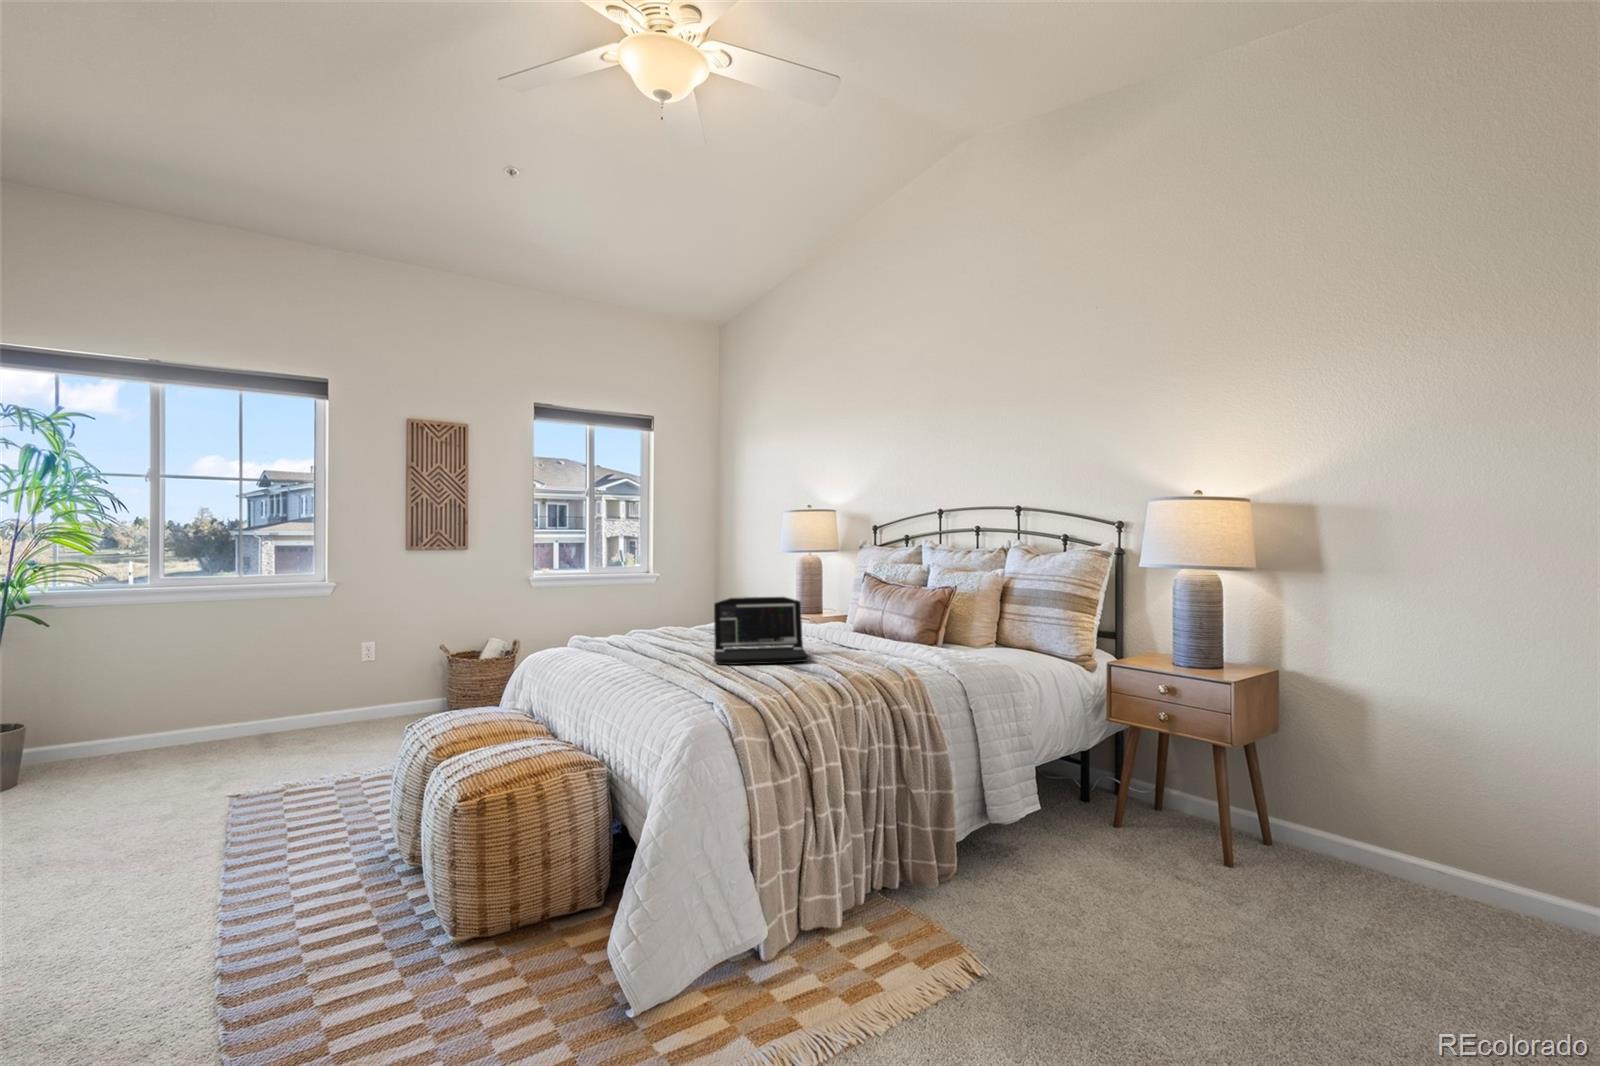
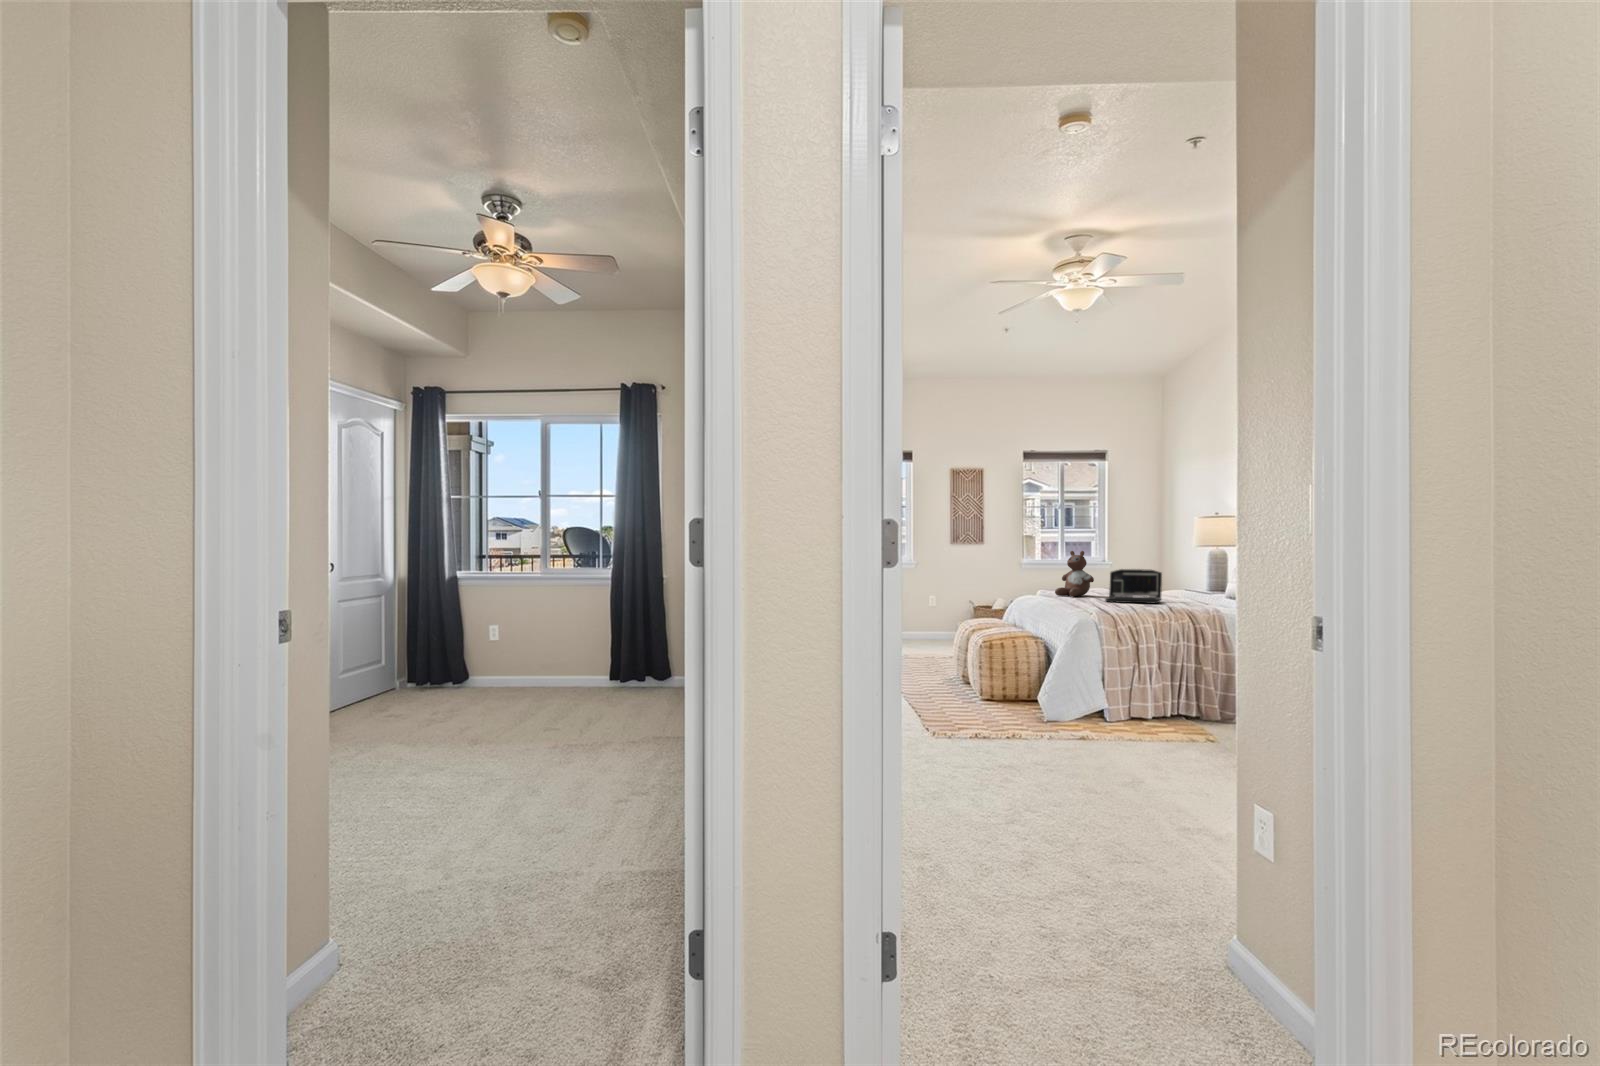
stuffed bear: none [610,564,680,652] -> present [1055,551,1094,597]

